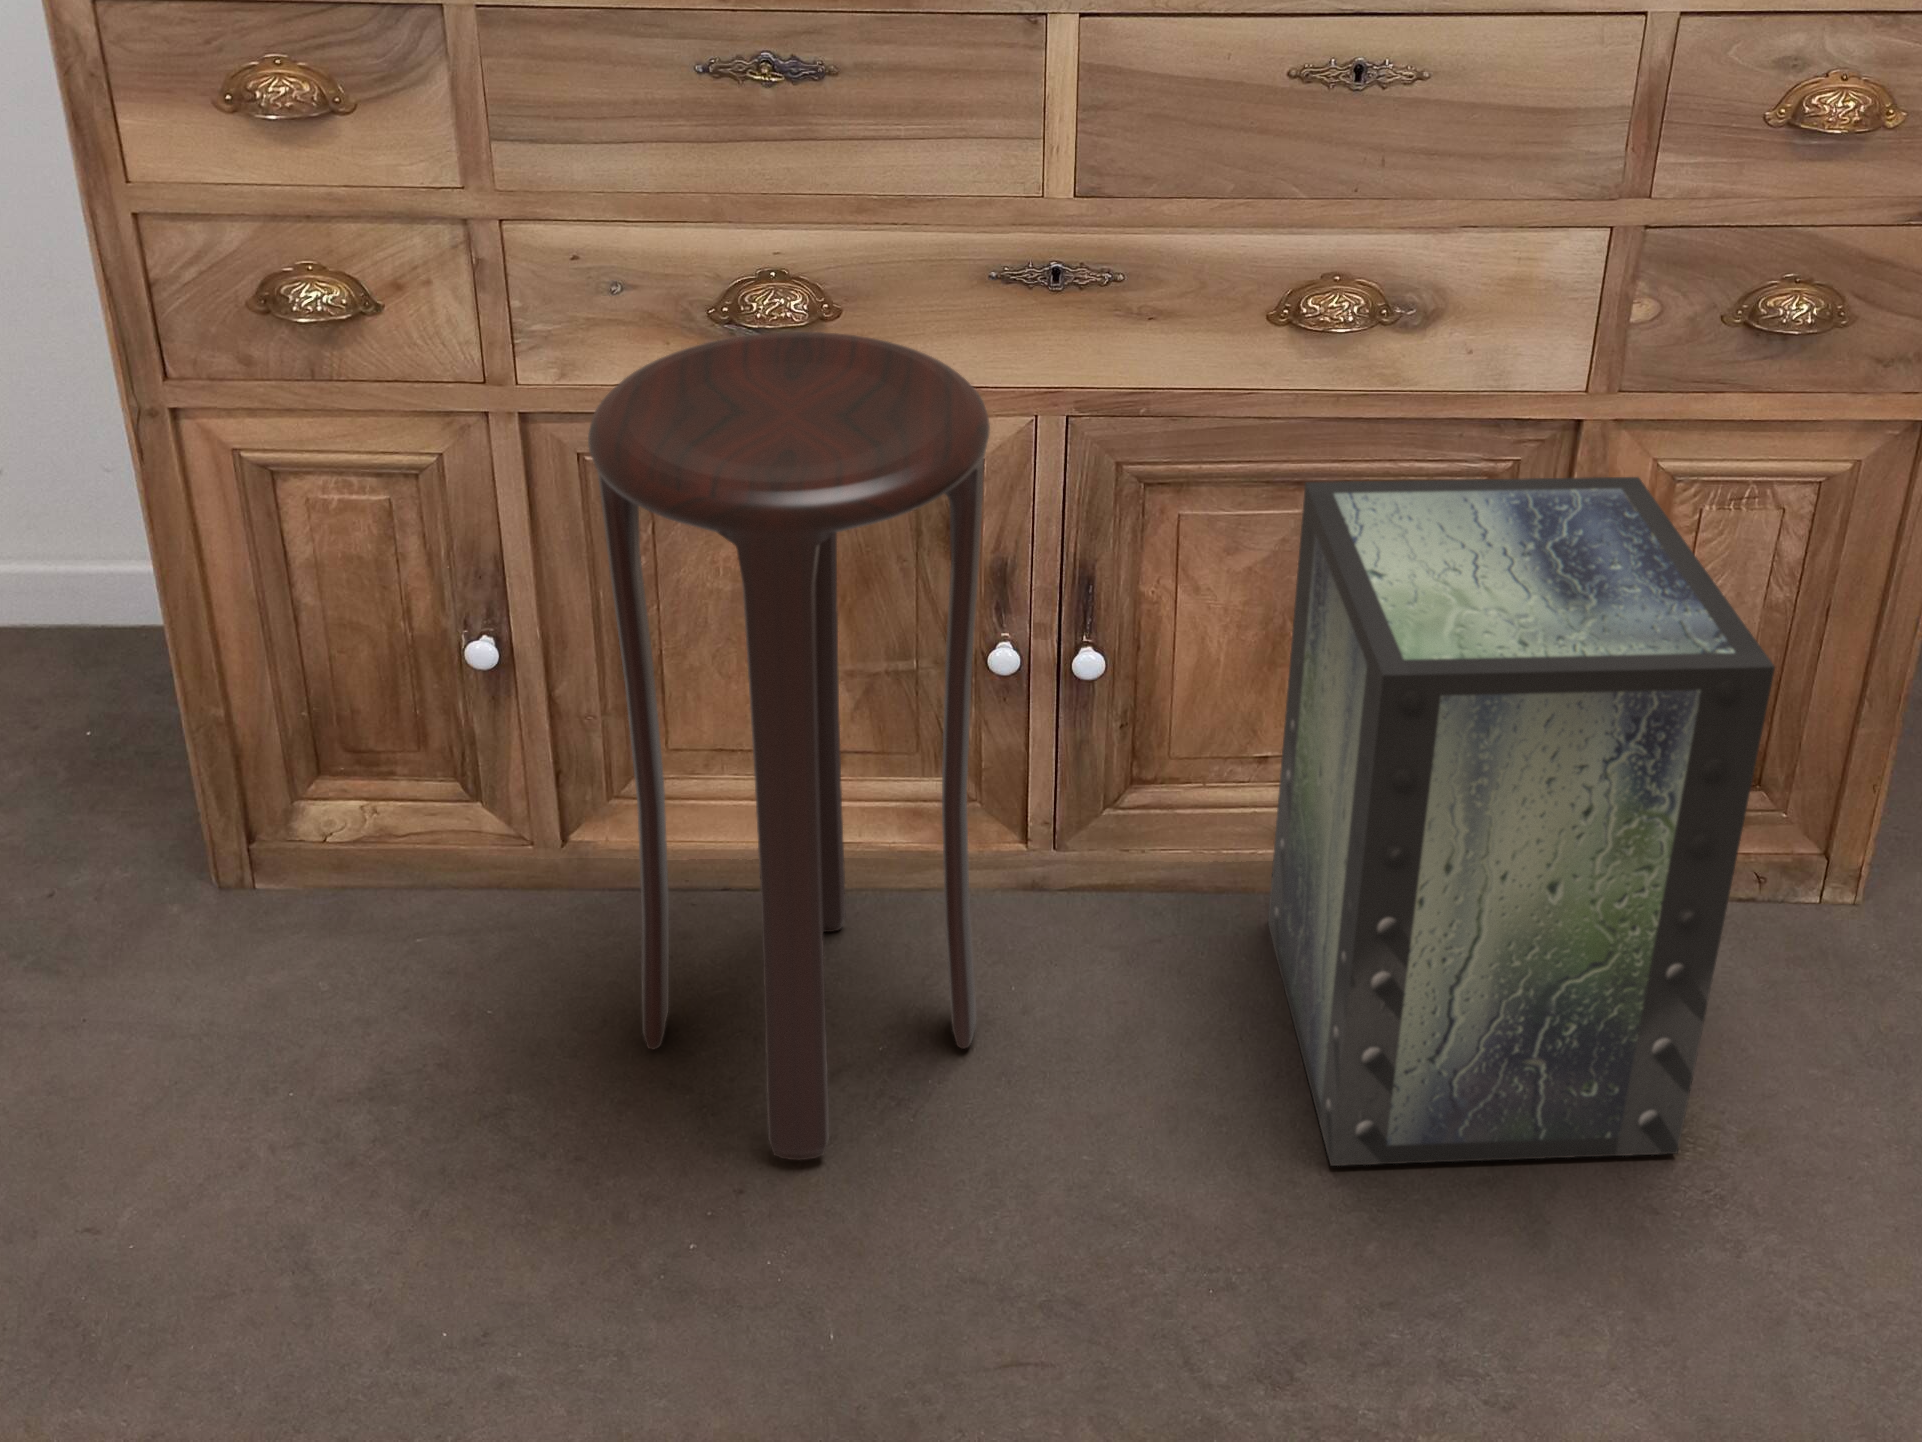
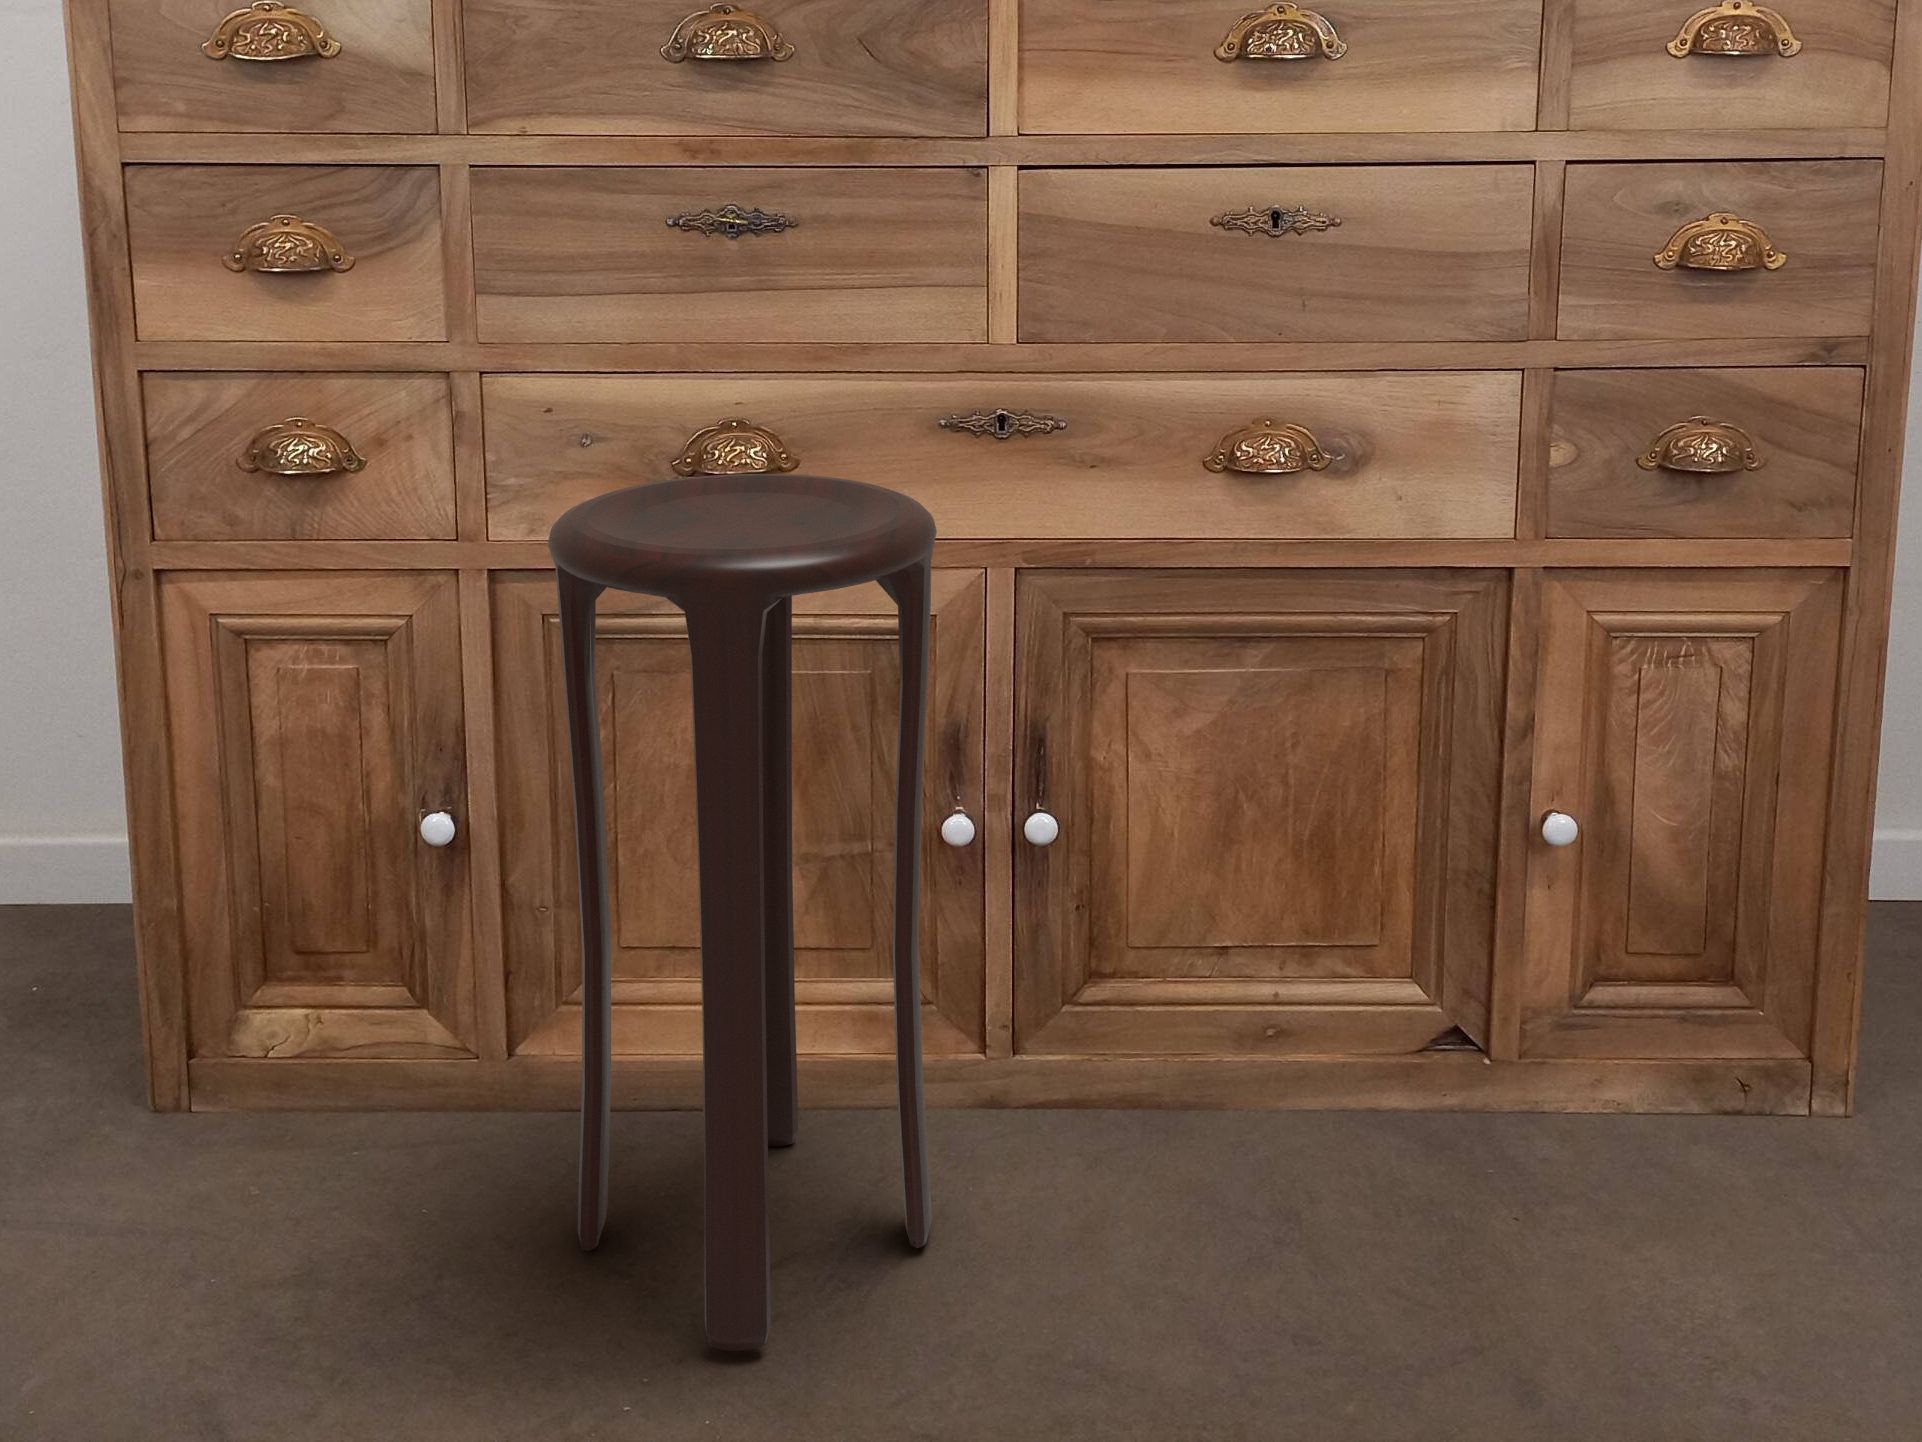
storage box: present [1268,477,1775,1166] -> none [1238,625,1720,1354]

